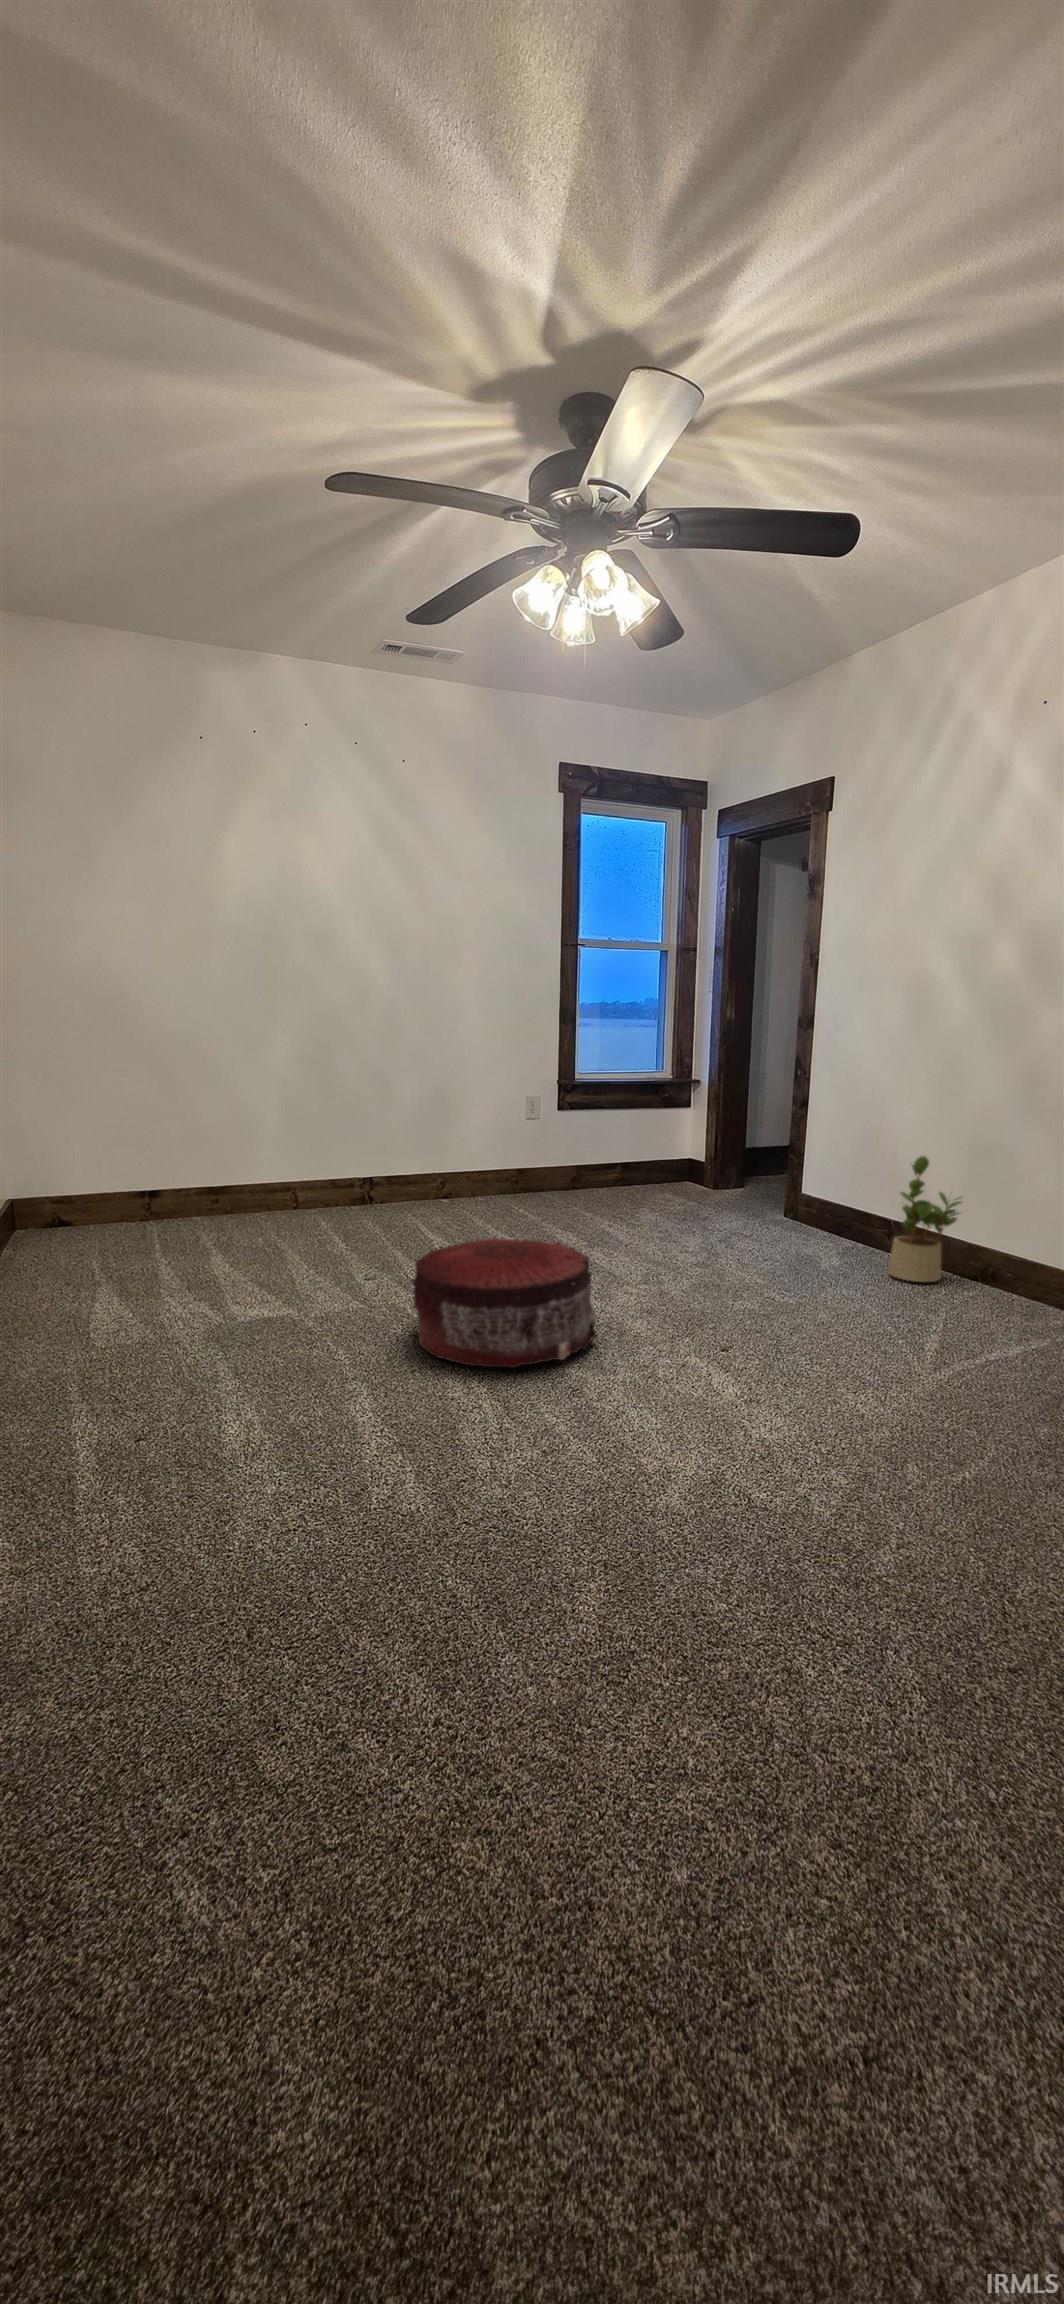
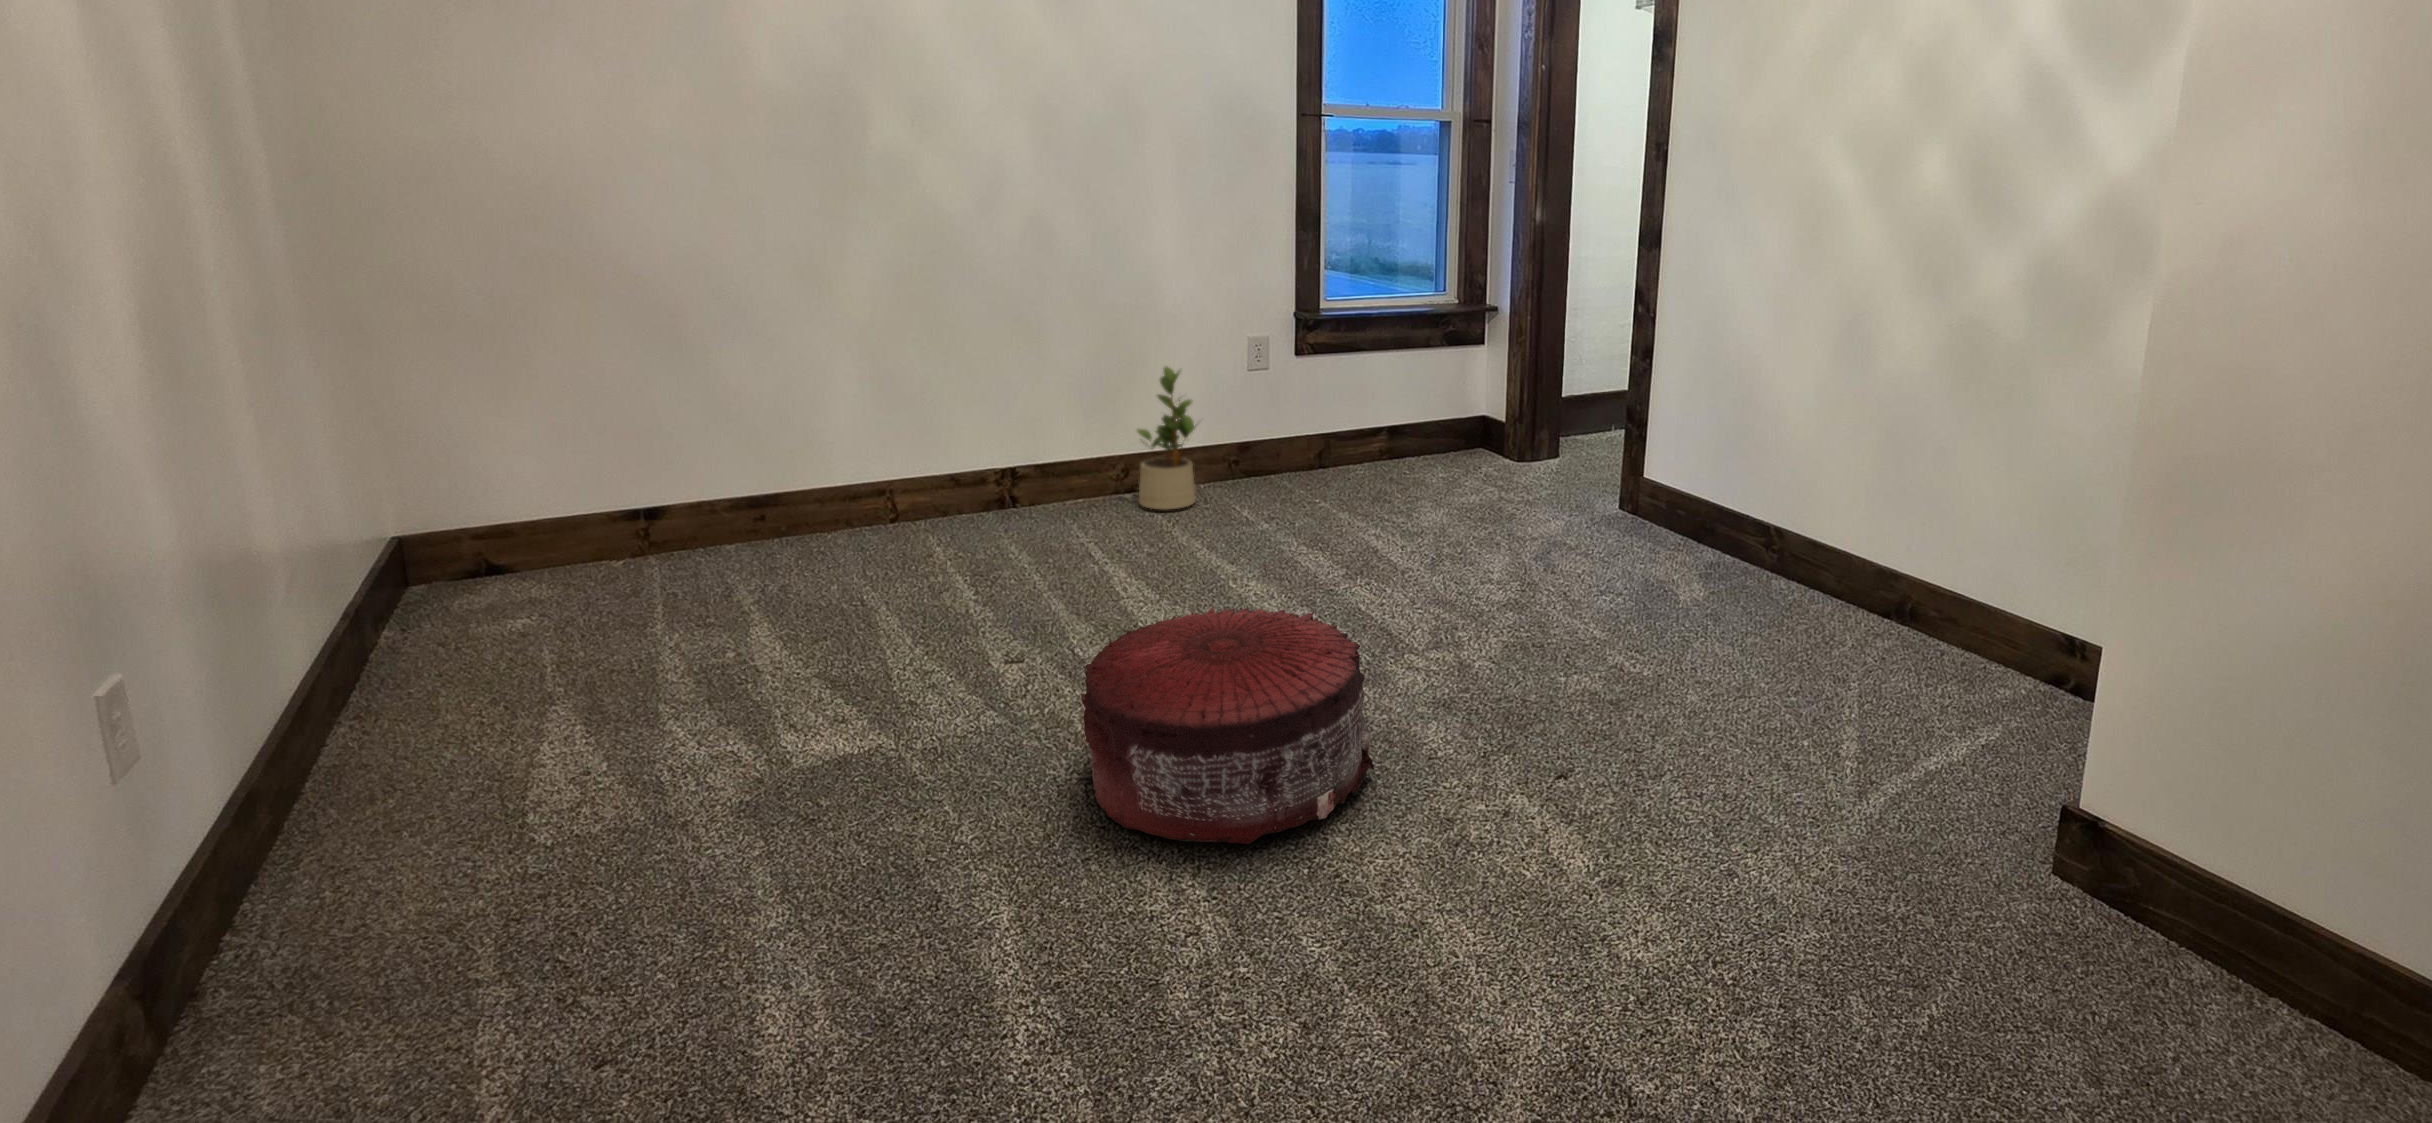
potted plant: present [888,1156,961,1282] -> present [1137,367,1196,509]

